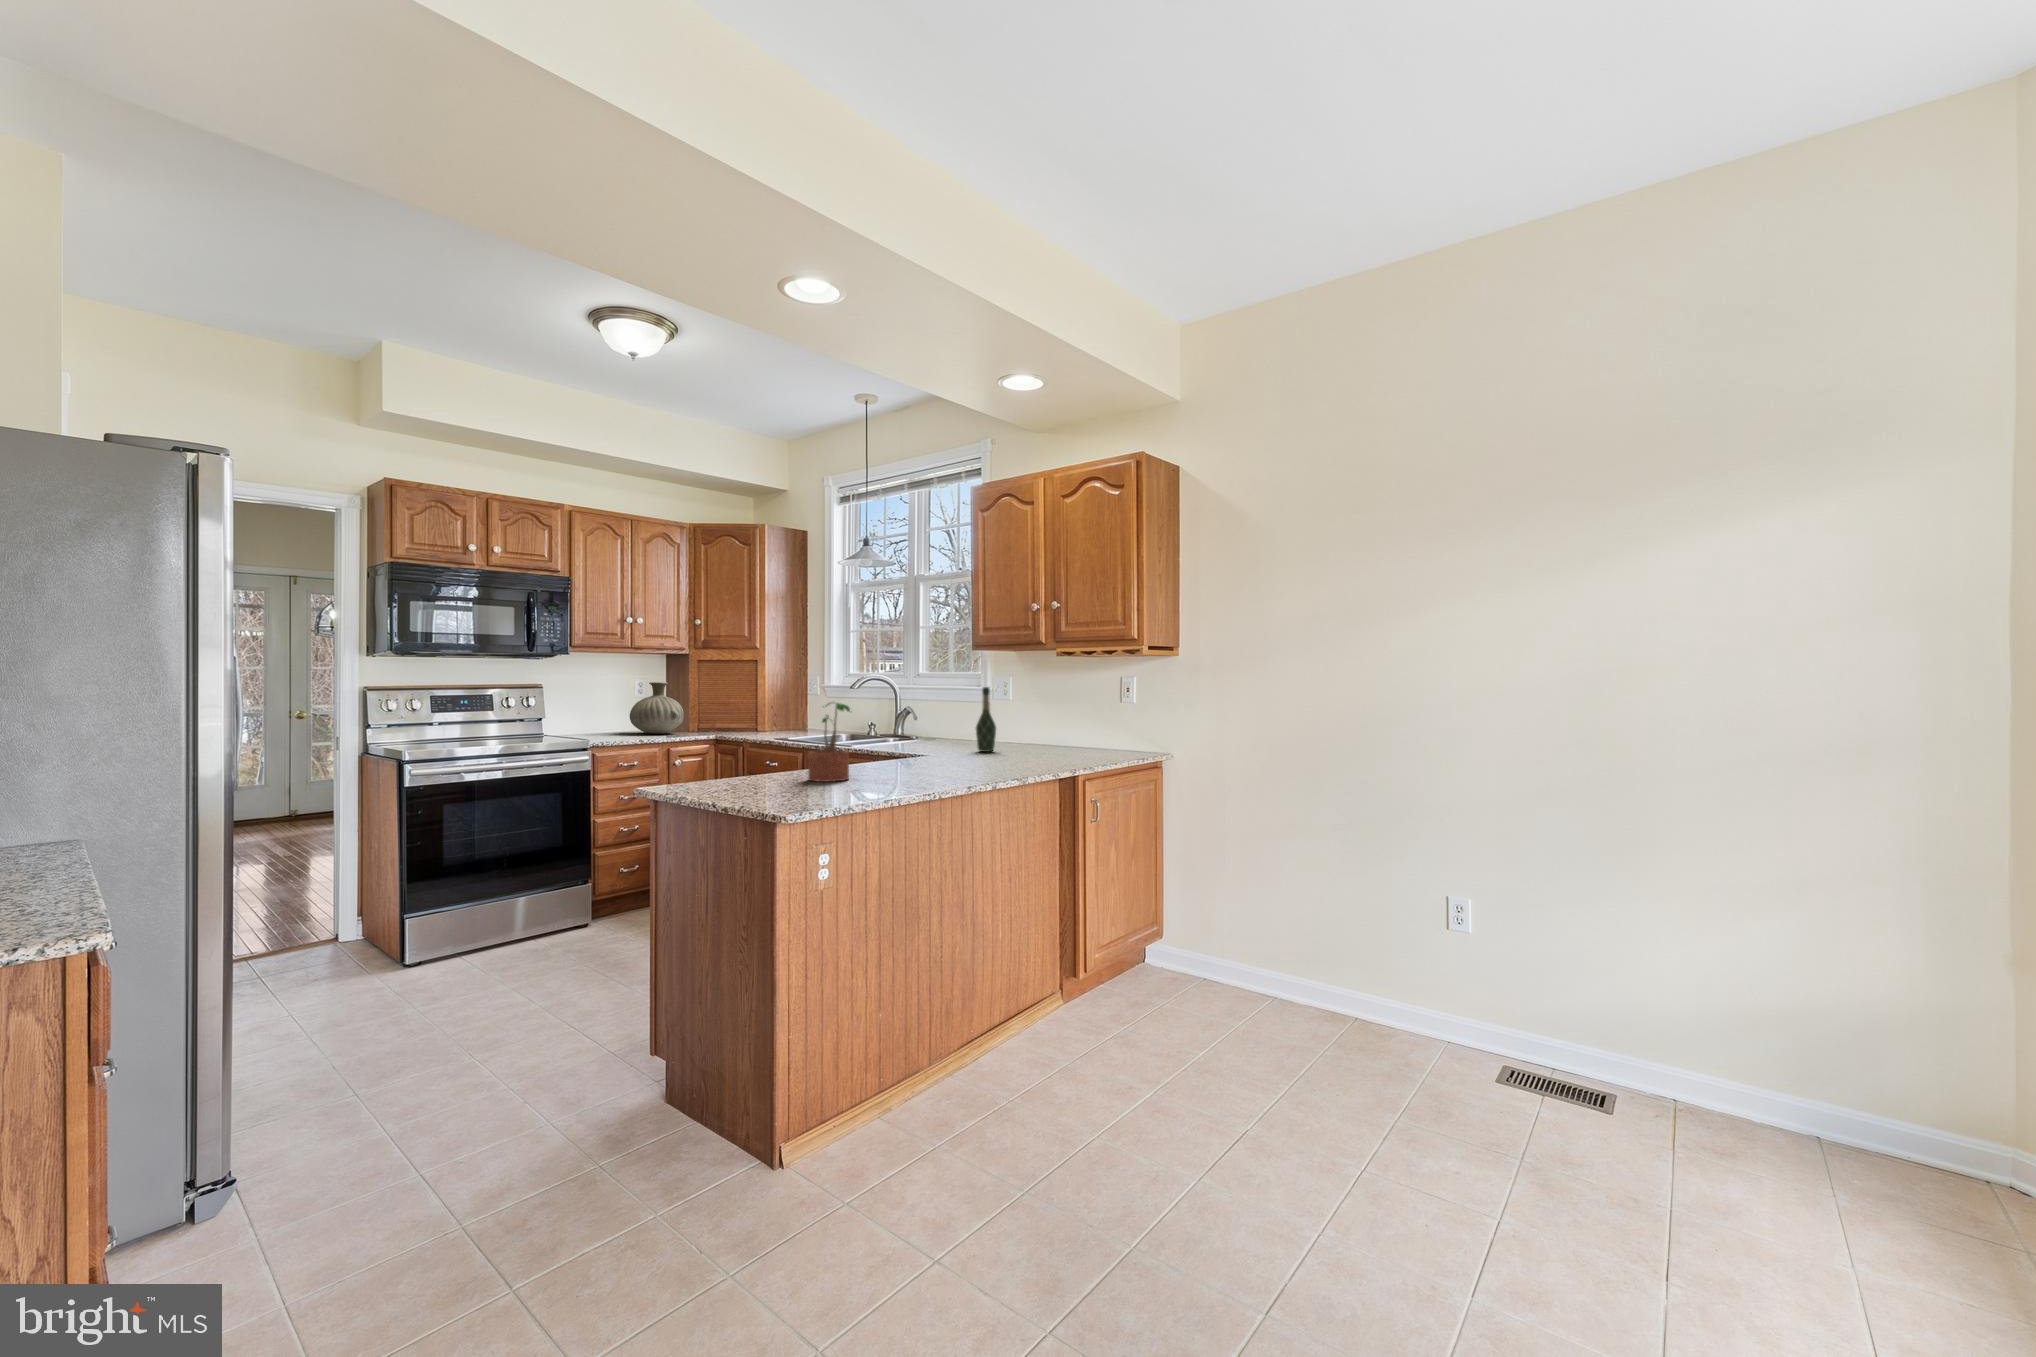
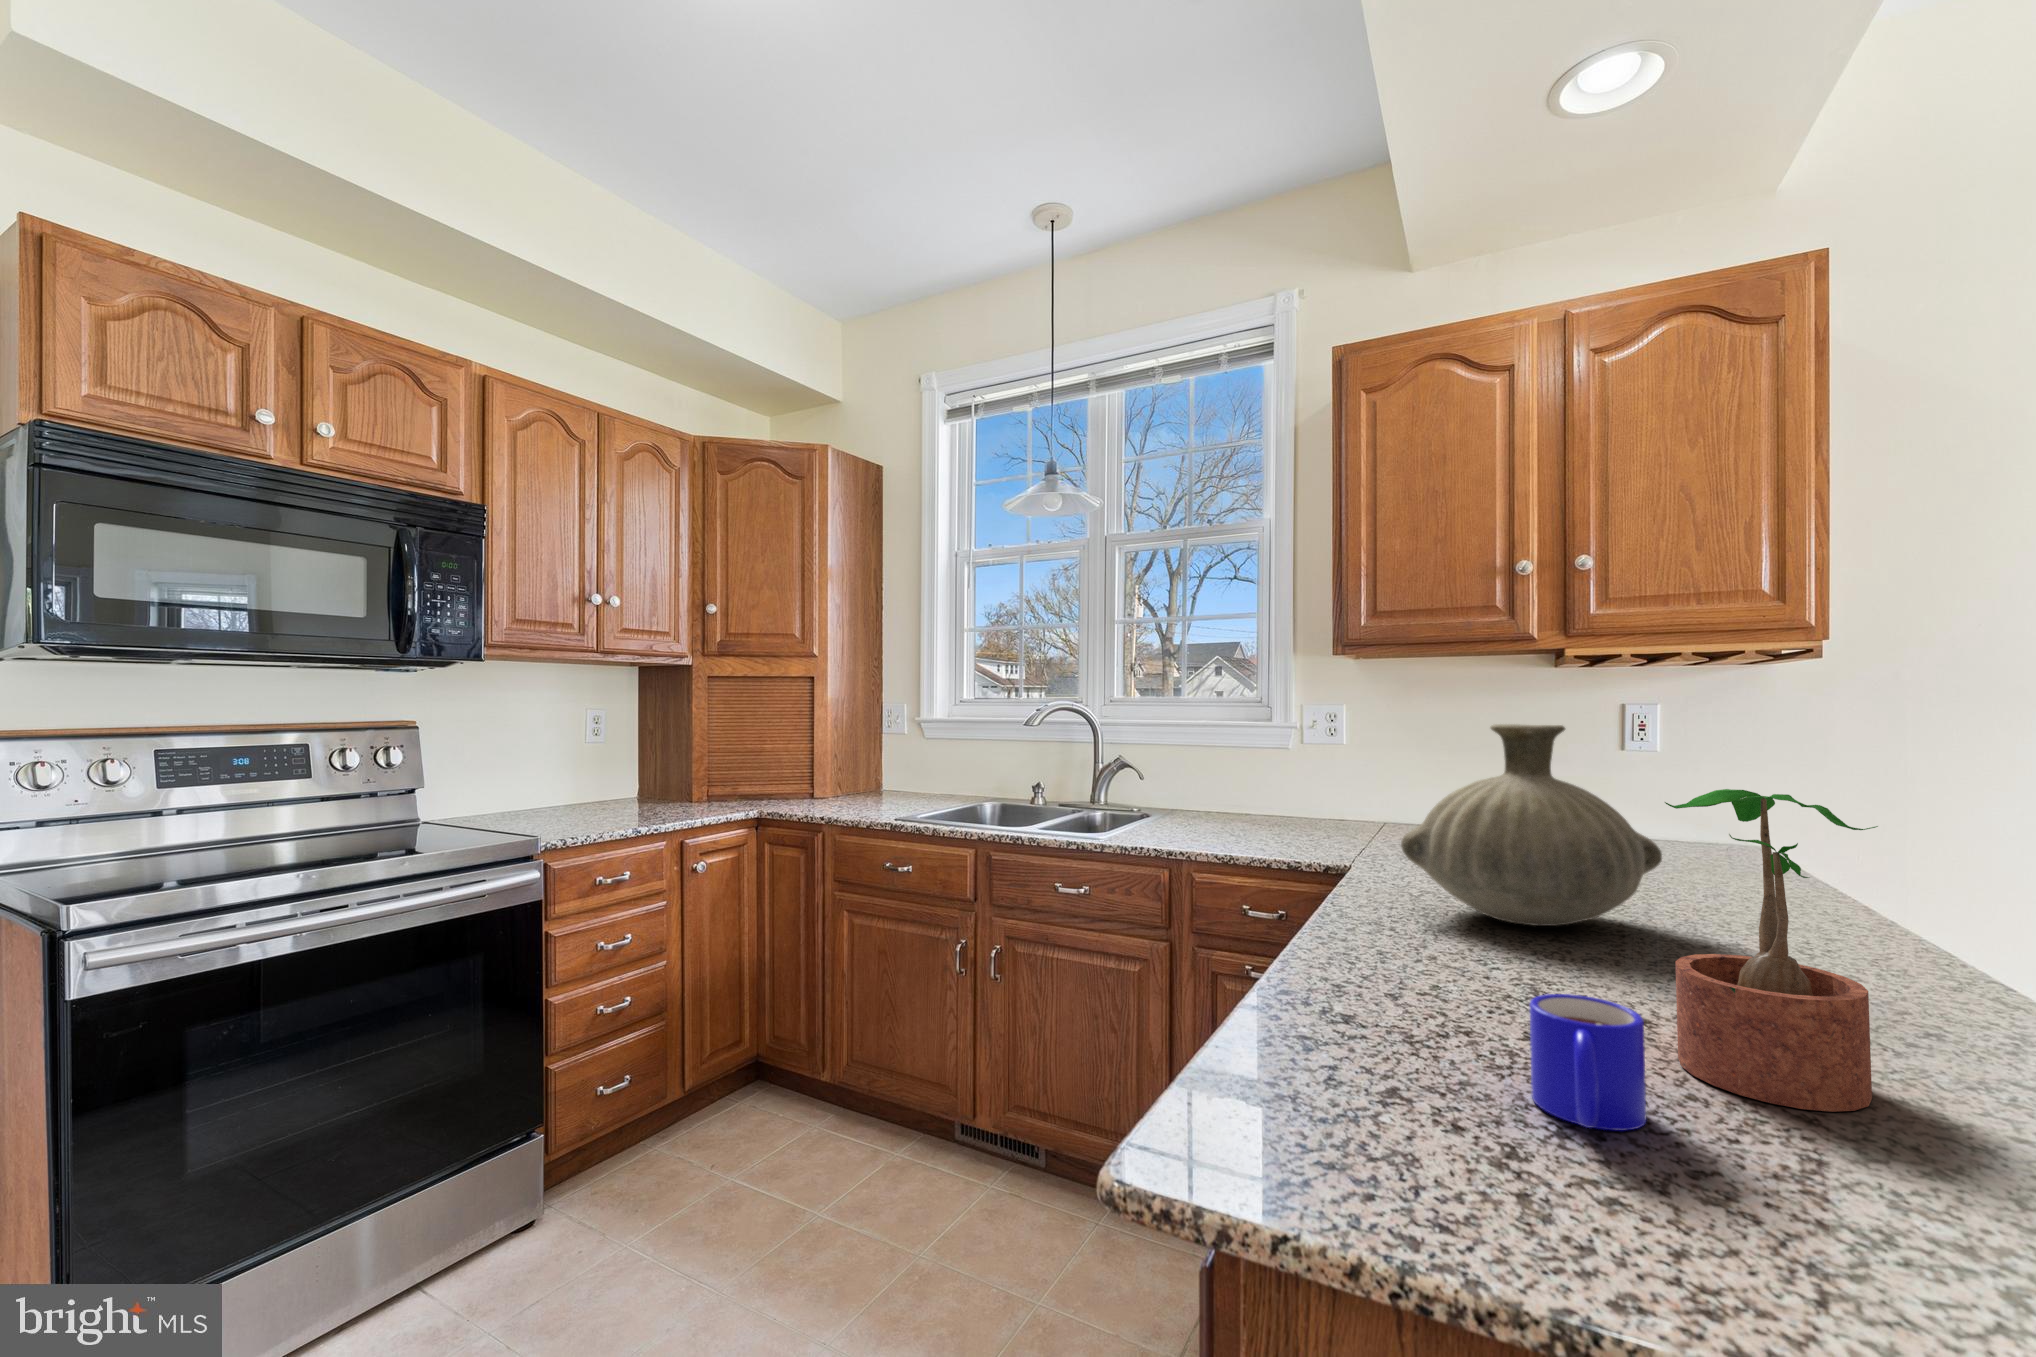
vase: present [630,682,684,734] -> present [1401,724,1662,926]
wine bottle: present [976,687,996,752] -> none [1353,719,1395,842]
mug: none [741,754,777,781] -> present [1530,994,1646,1131]

